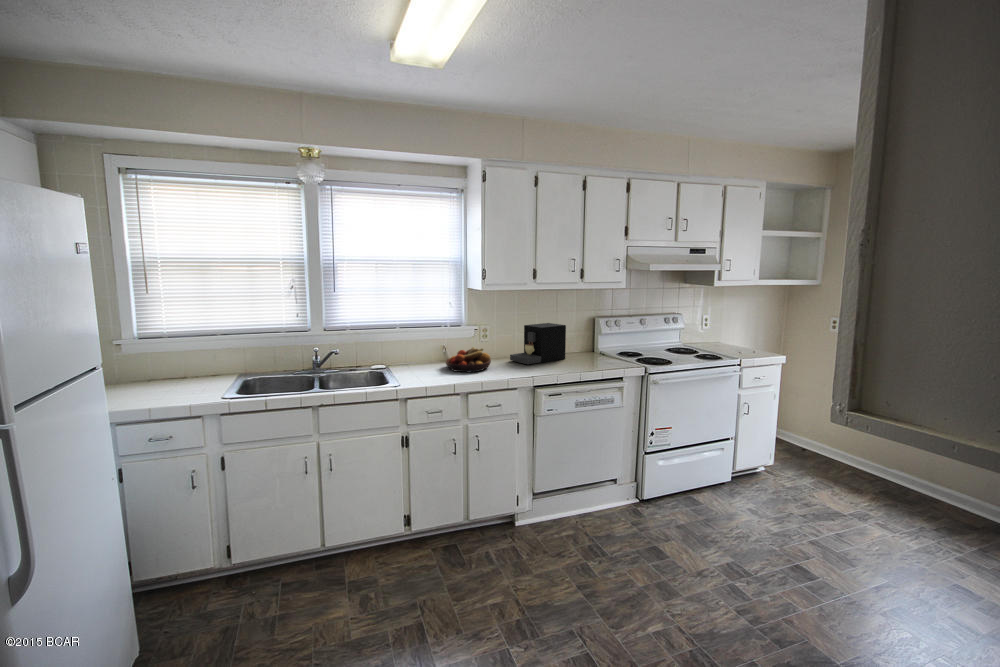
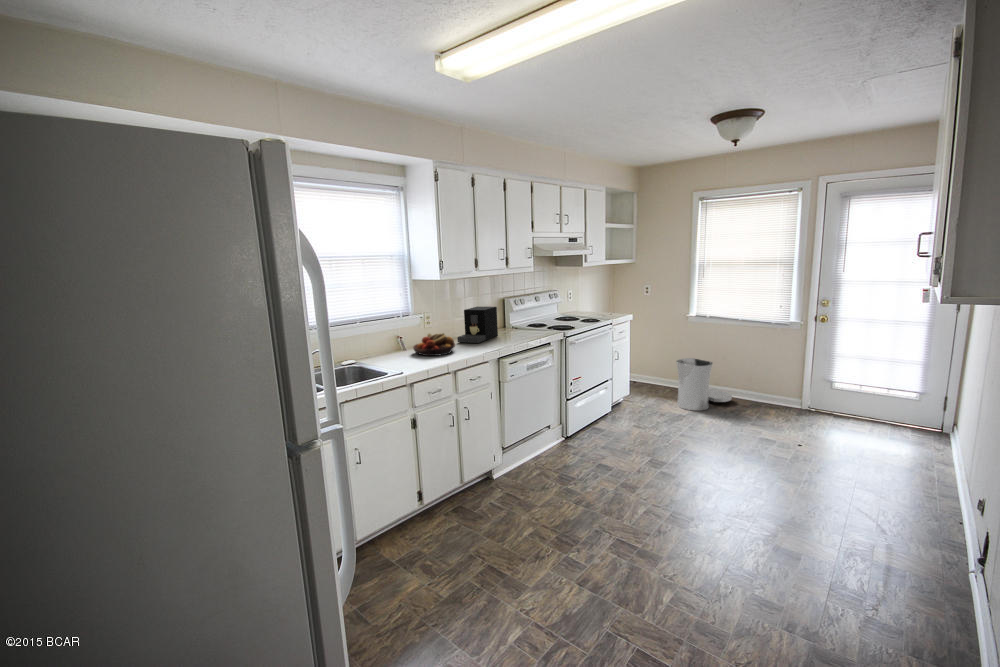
trash can: none [851,431,966,518] -> present [676,358,732,411]

